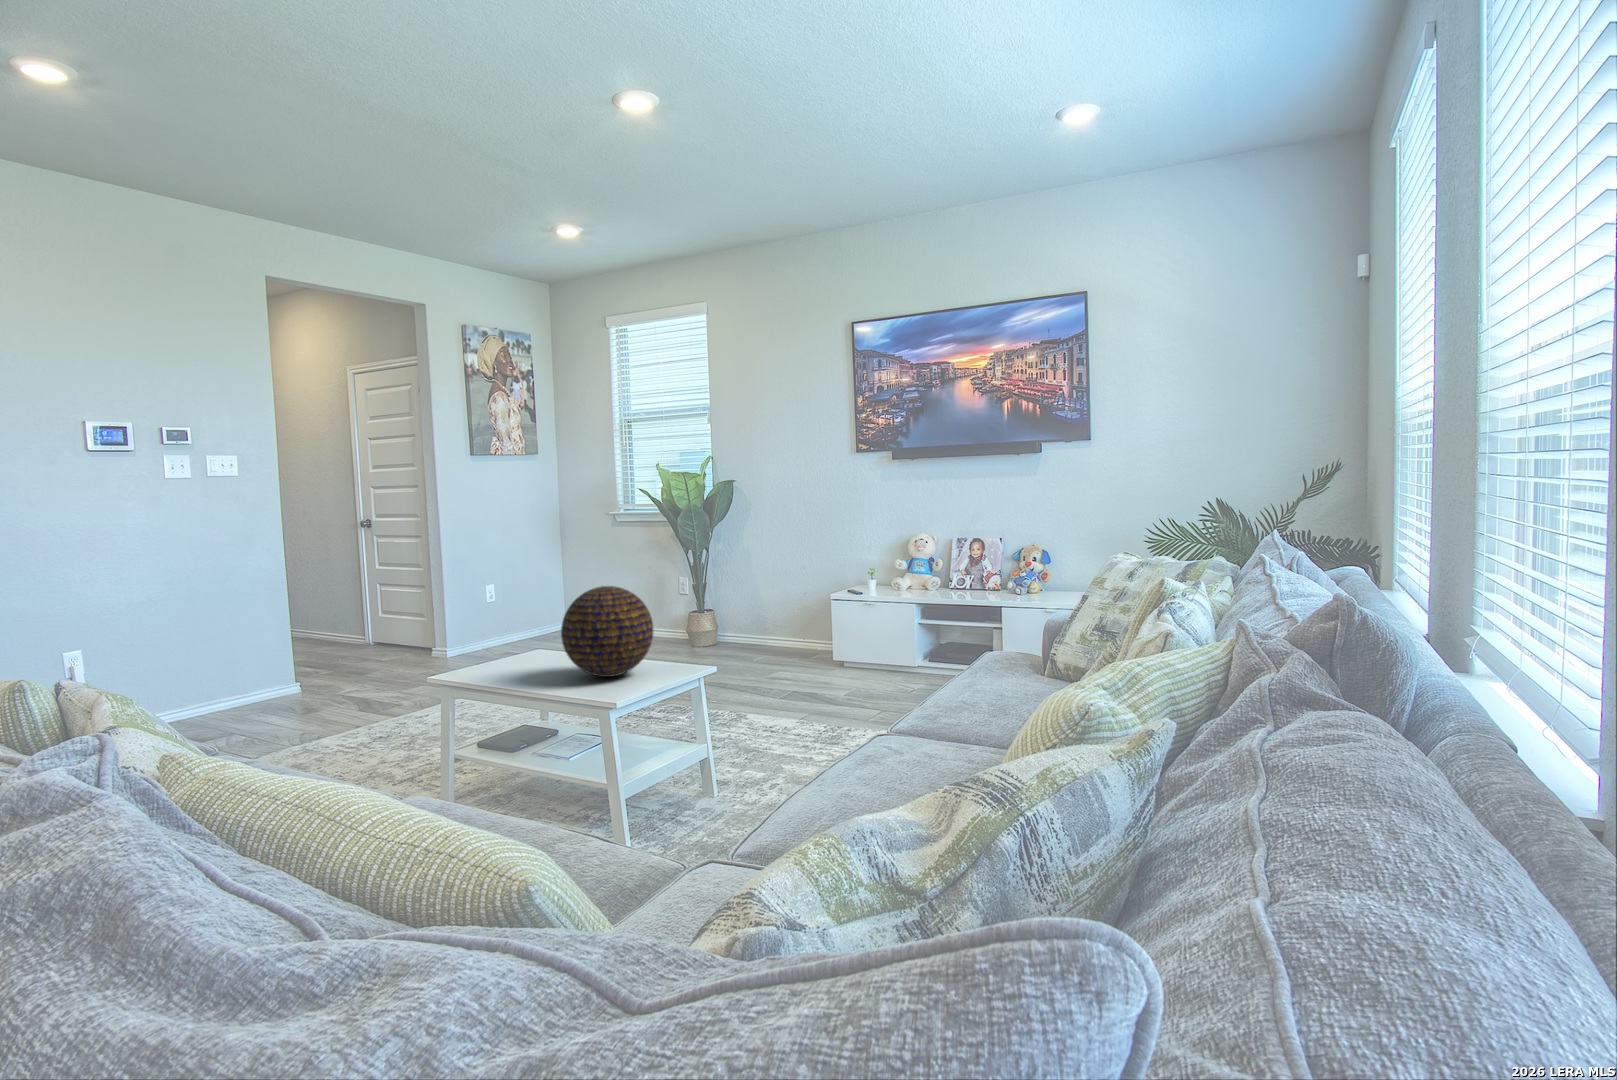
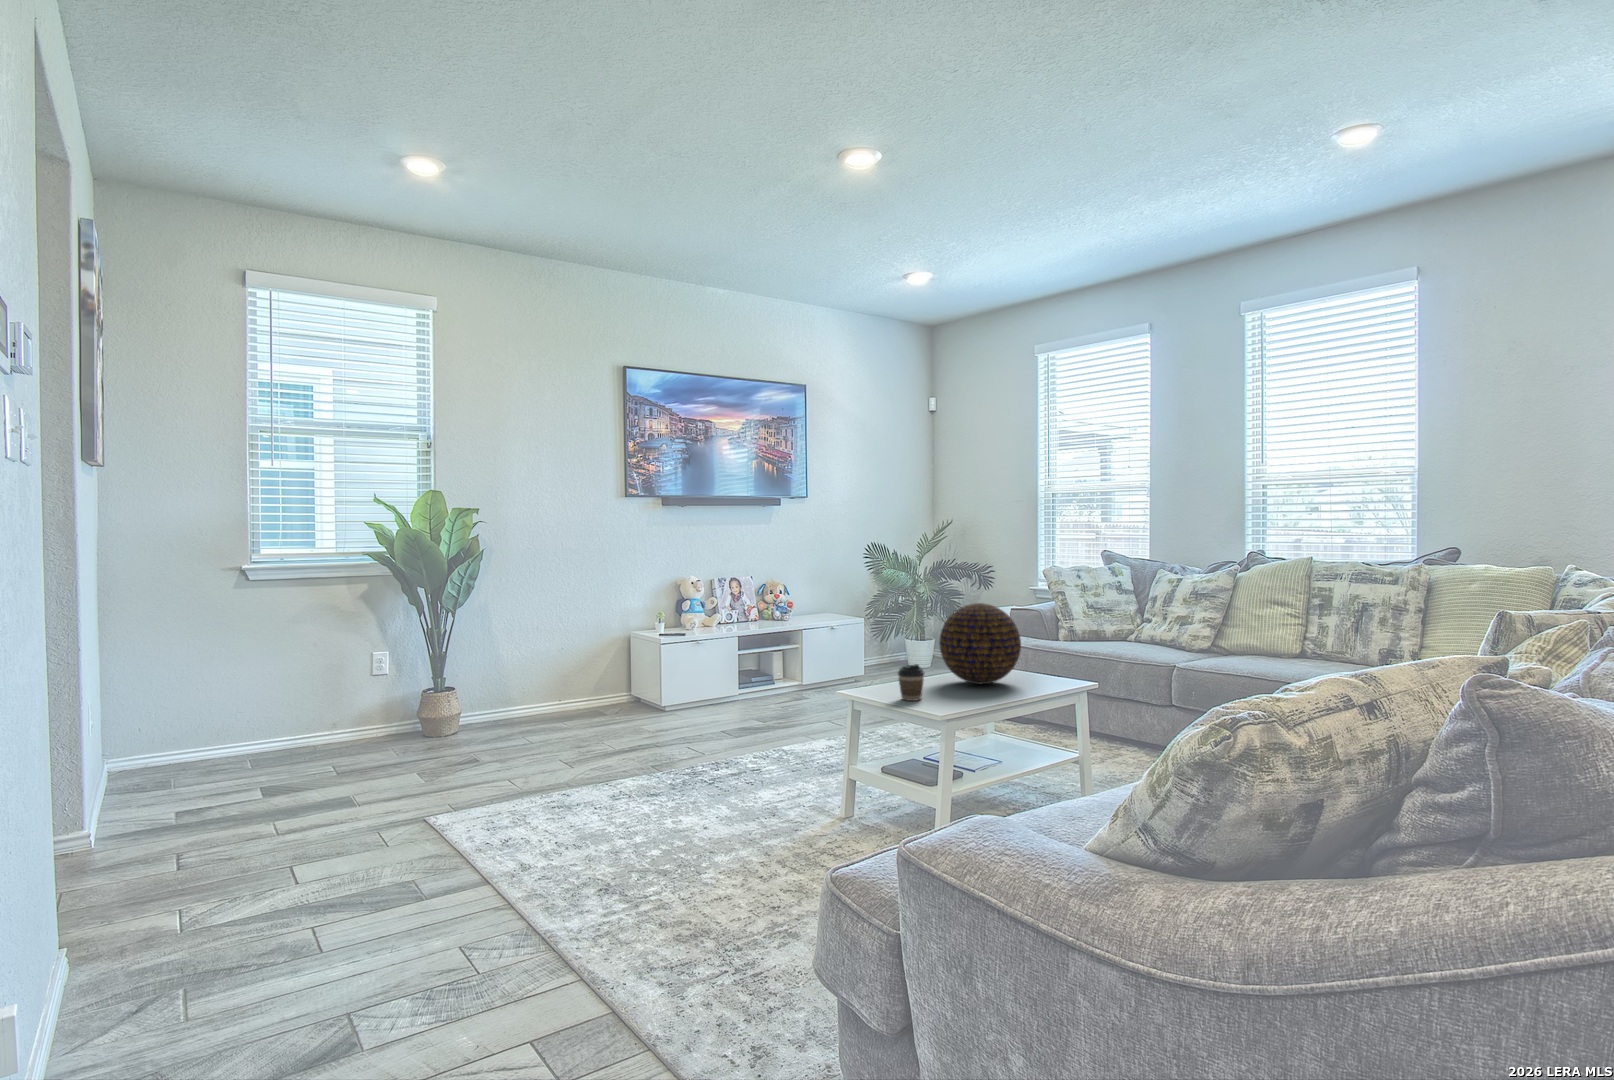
coffee cup: none [506,635,534,670] -> present [898,664,924,701]

